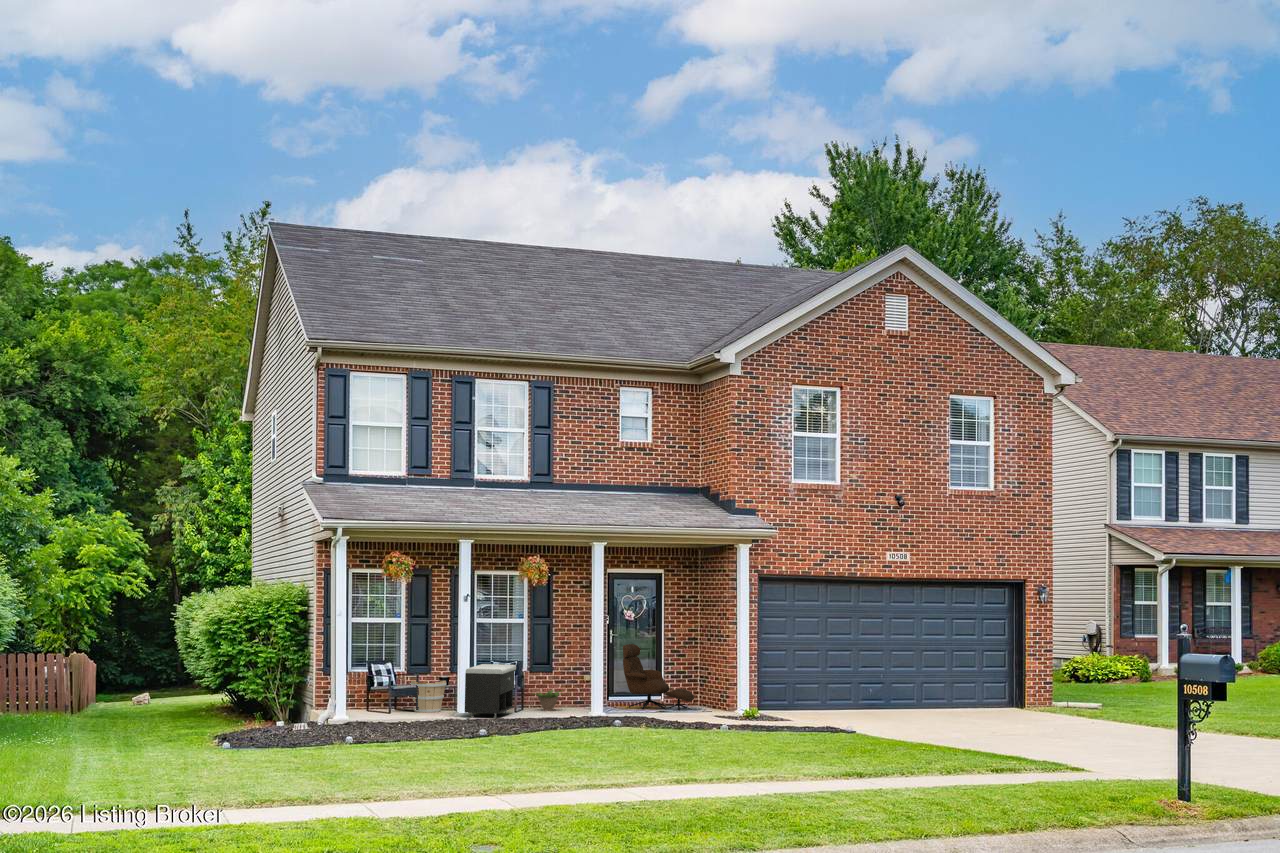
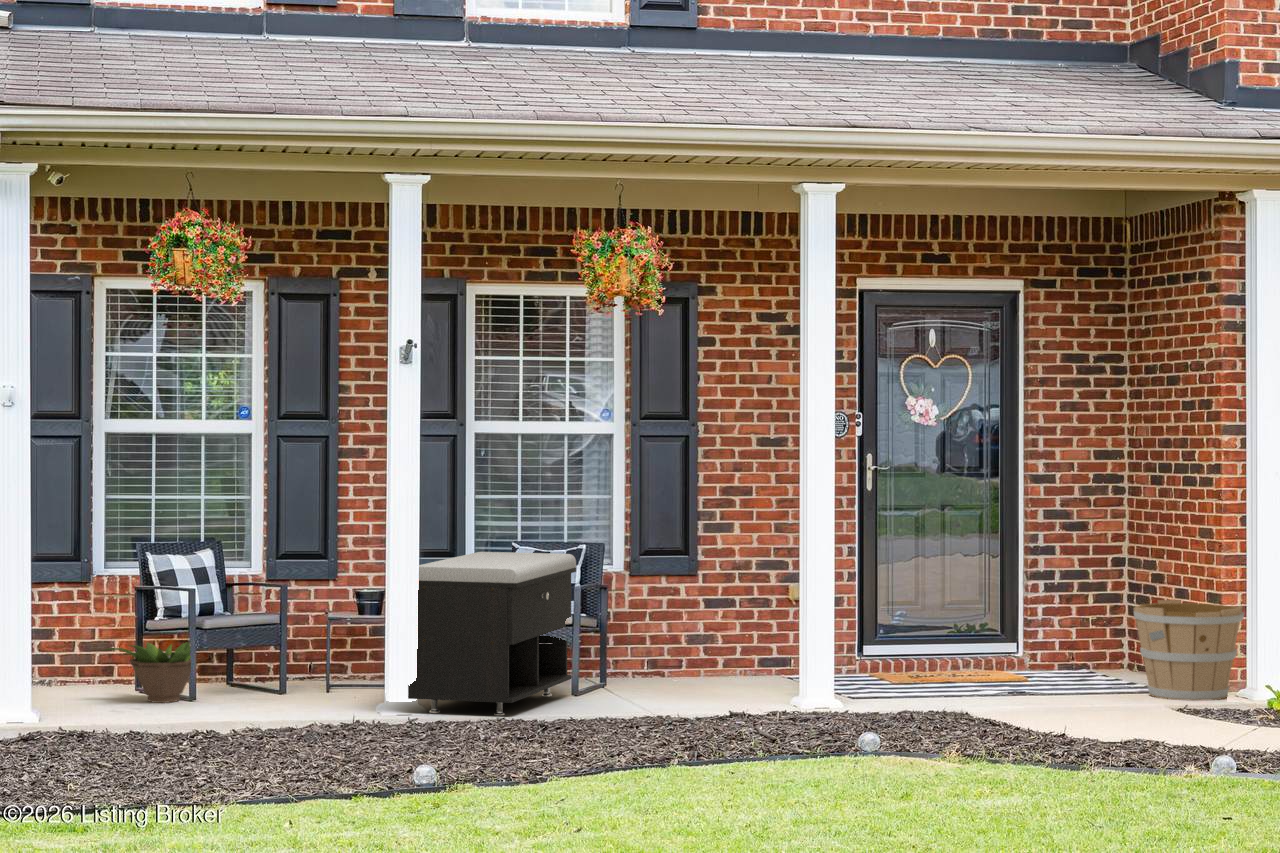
lounge chair: present [623,644,694,710] -> none [902,493,1114,687]
wooden bucket: present [410,681,446,713] -> present [1134,600,1244,701]
decorative plant: present [535,690,559,711] -> present [104,642,197,703]

